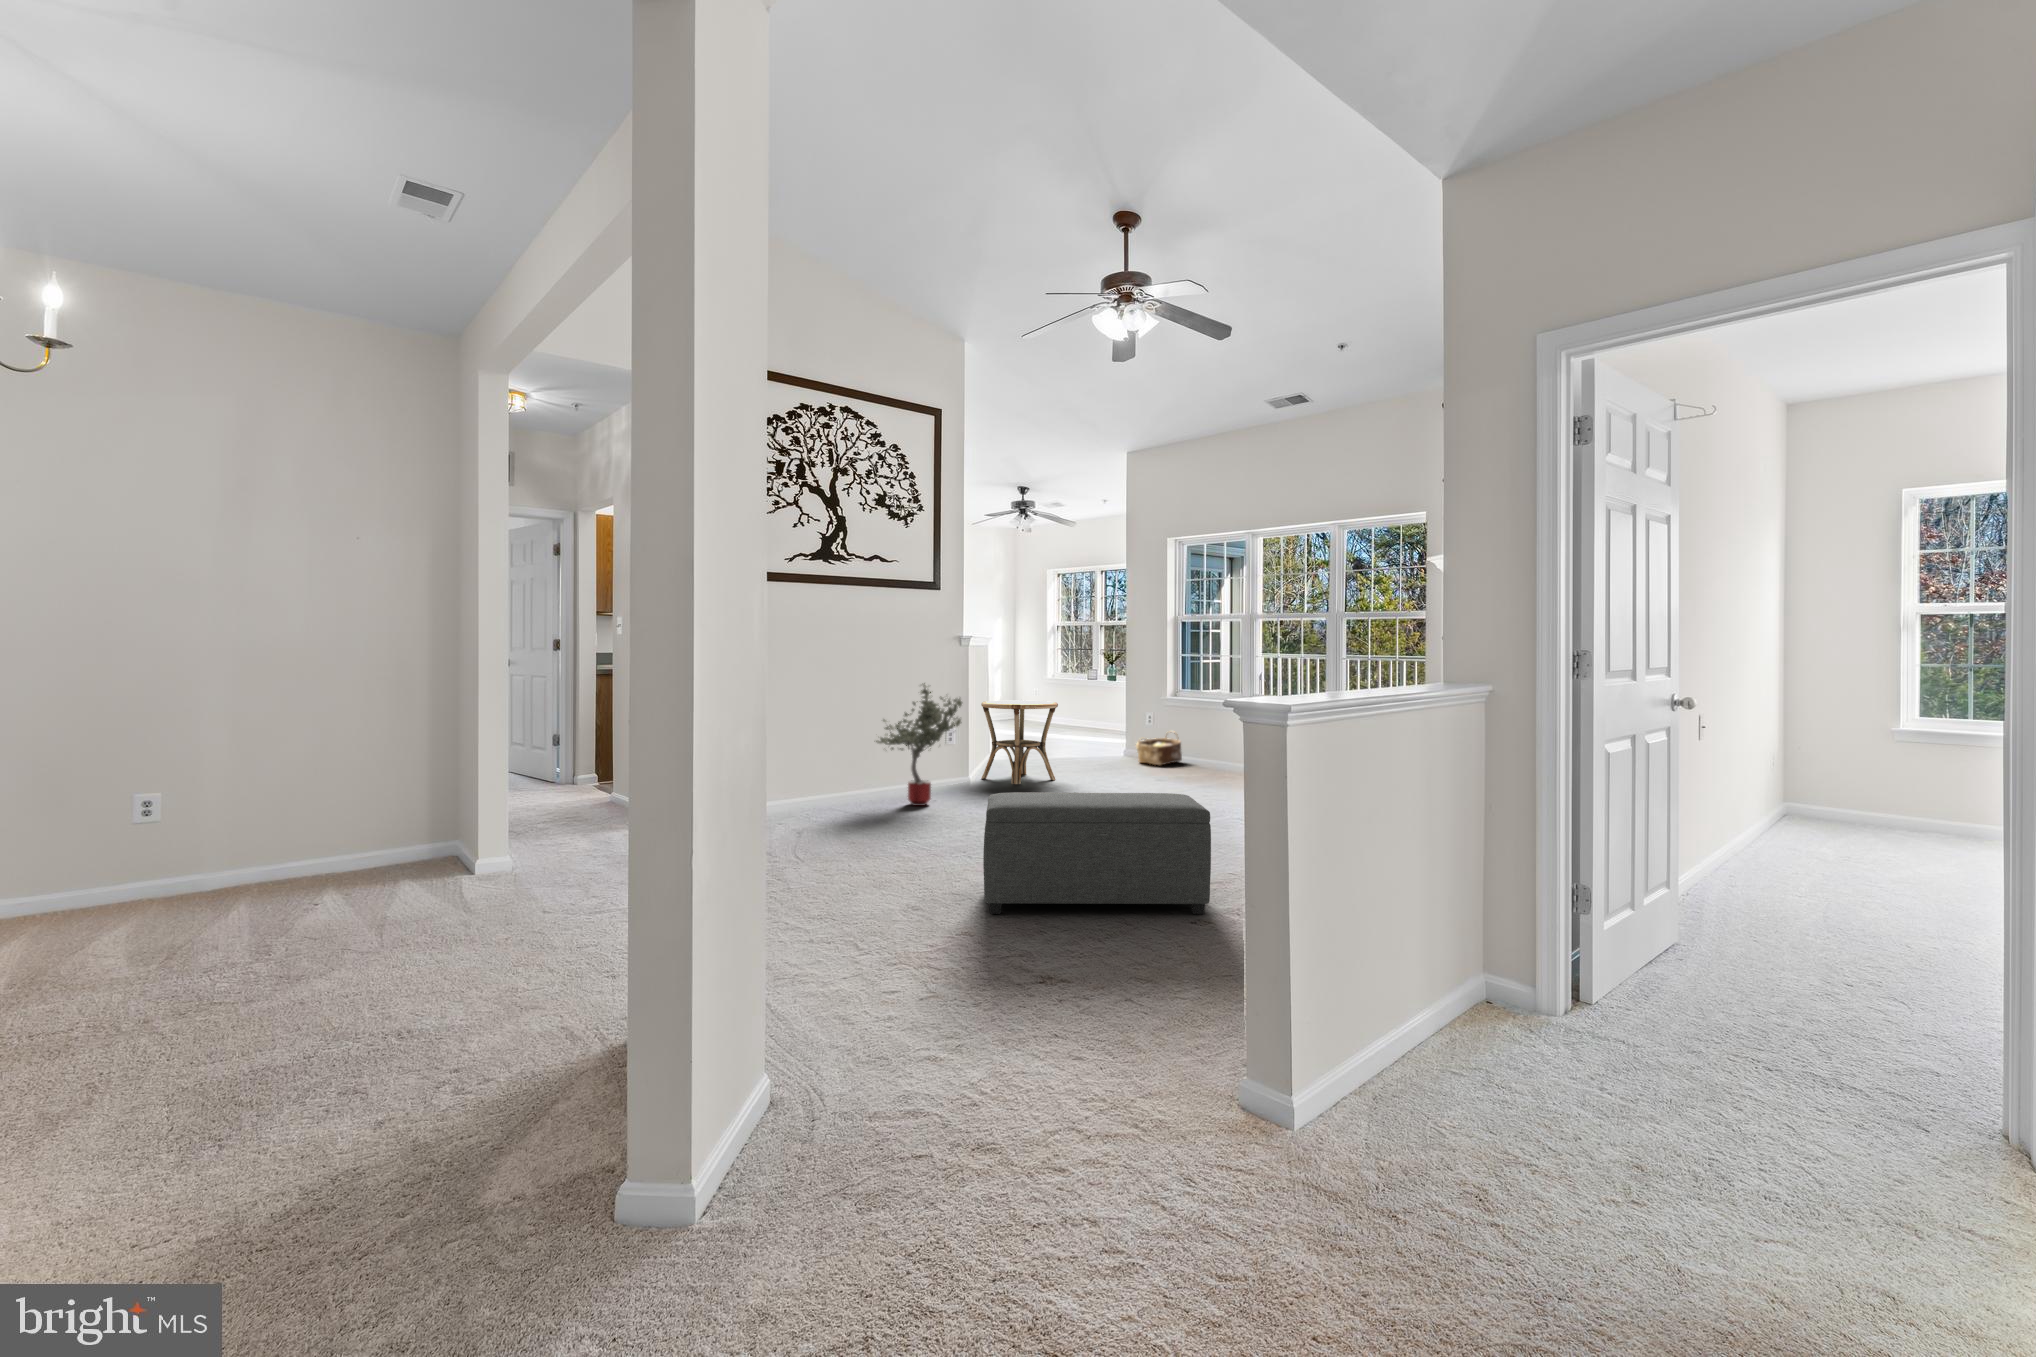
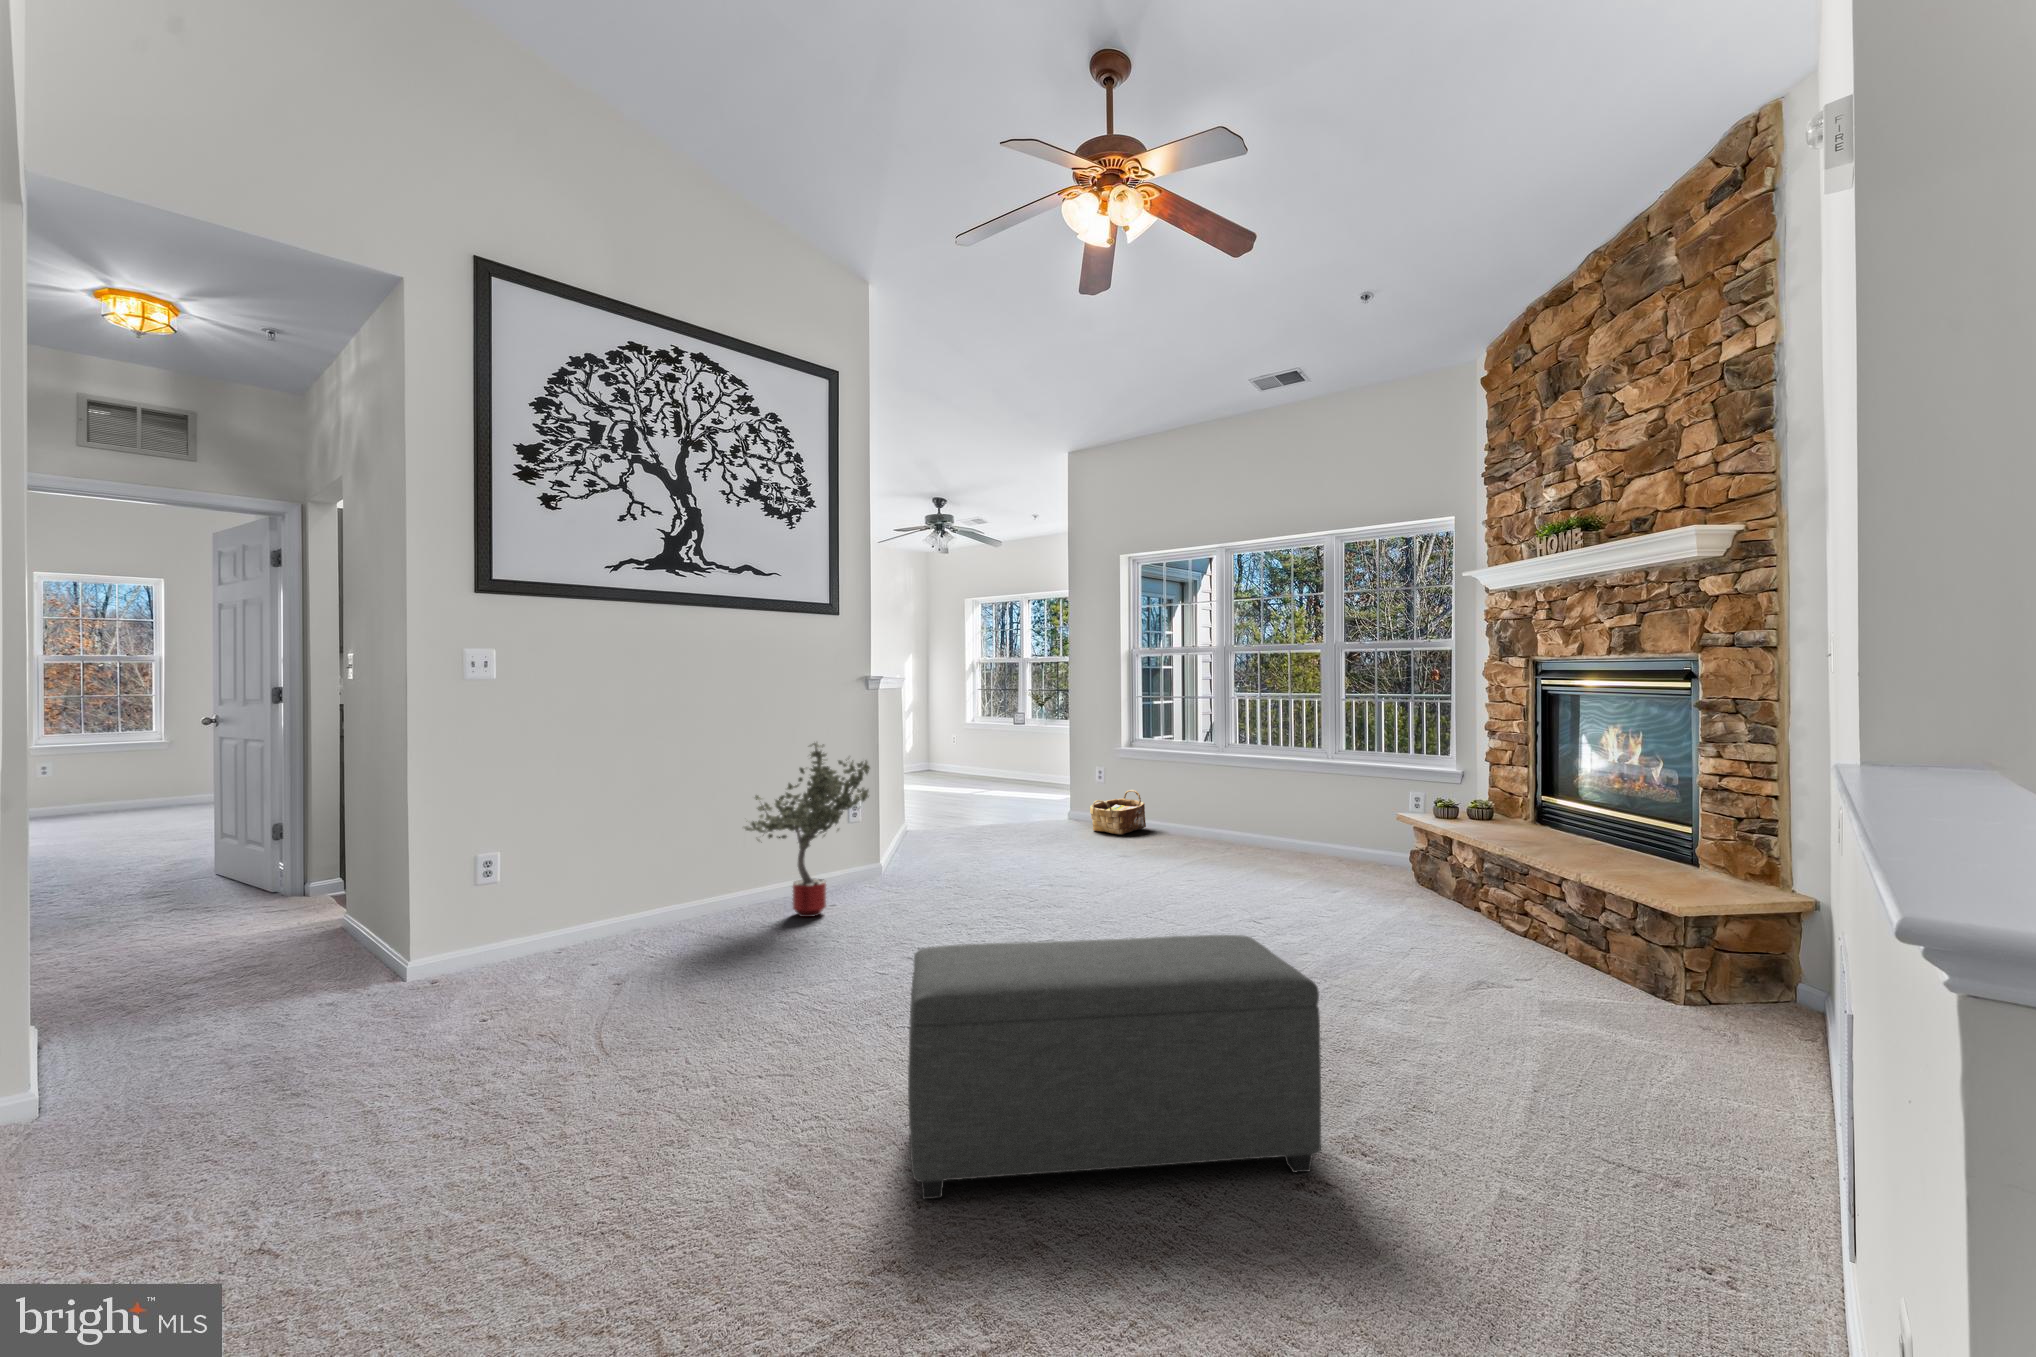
side table: present [981,700,1058,784] -> none [896,758,996,872]

